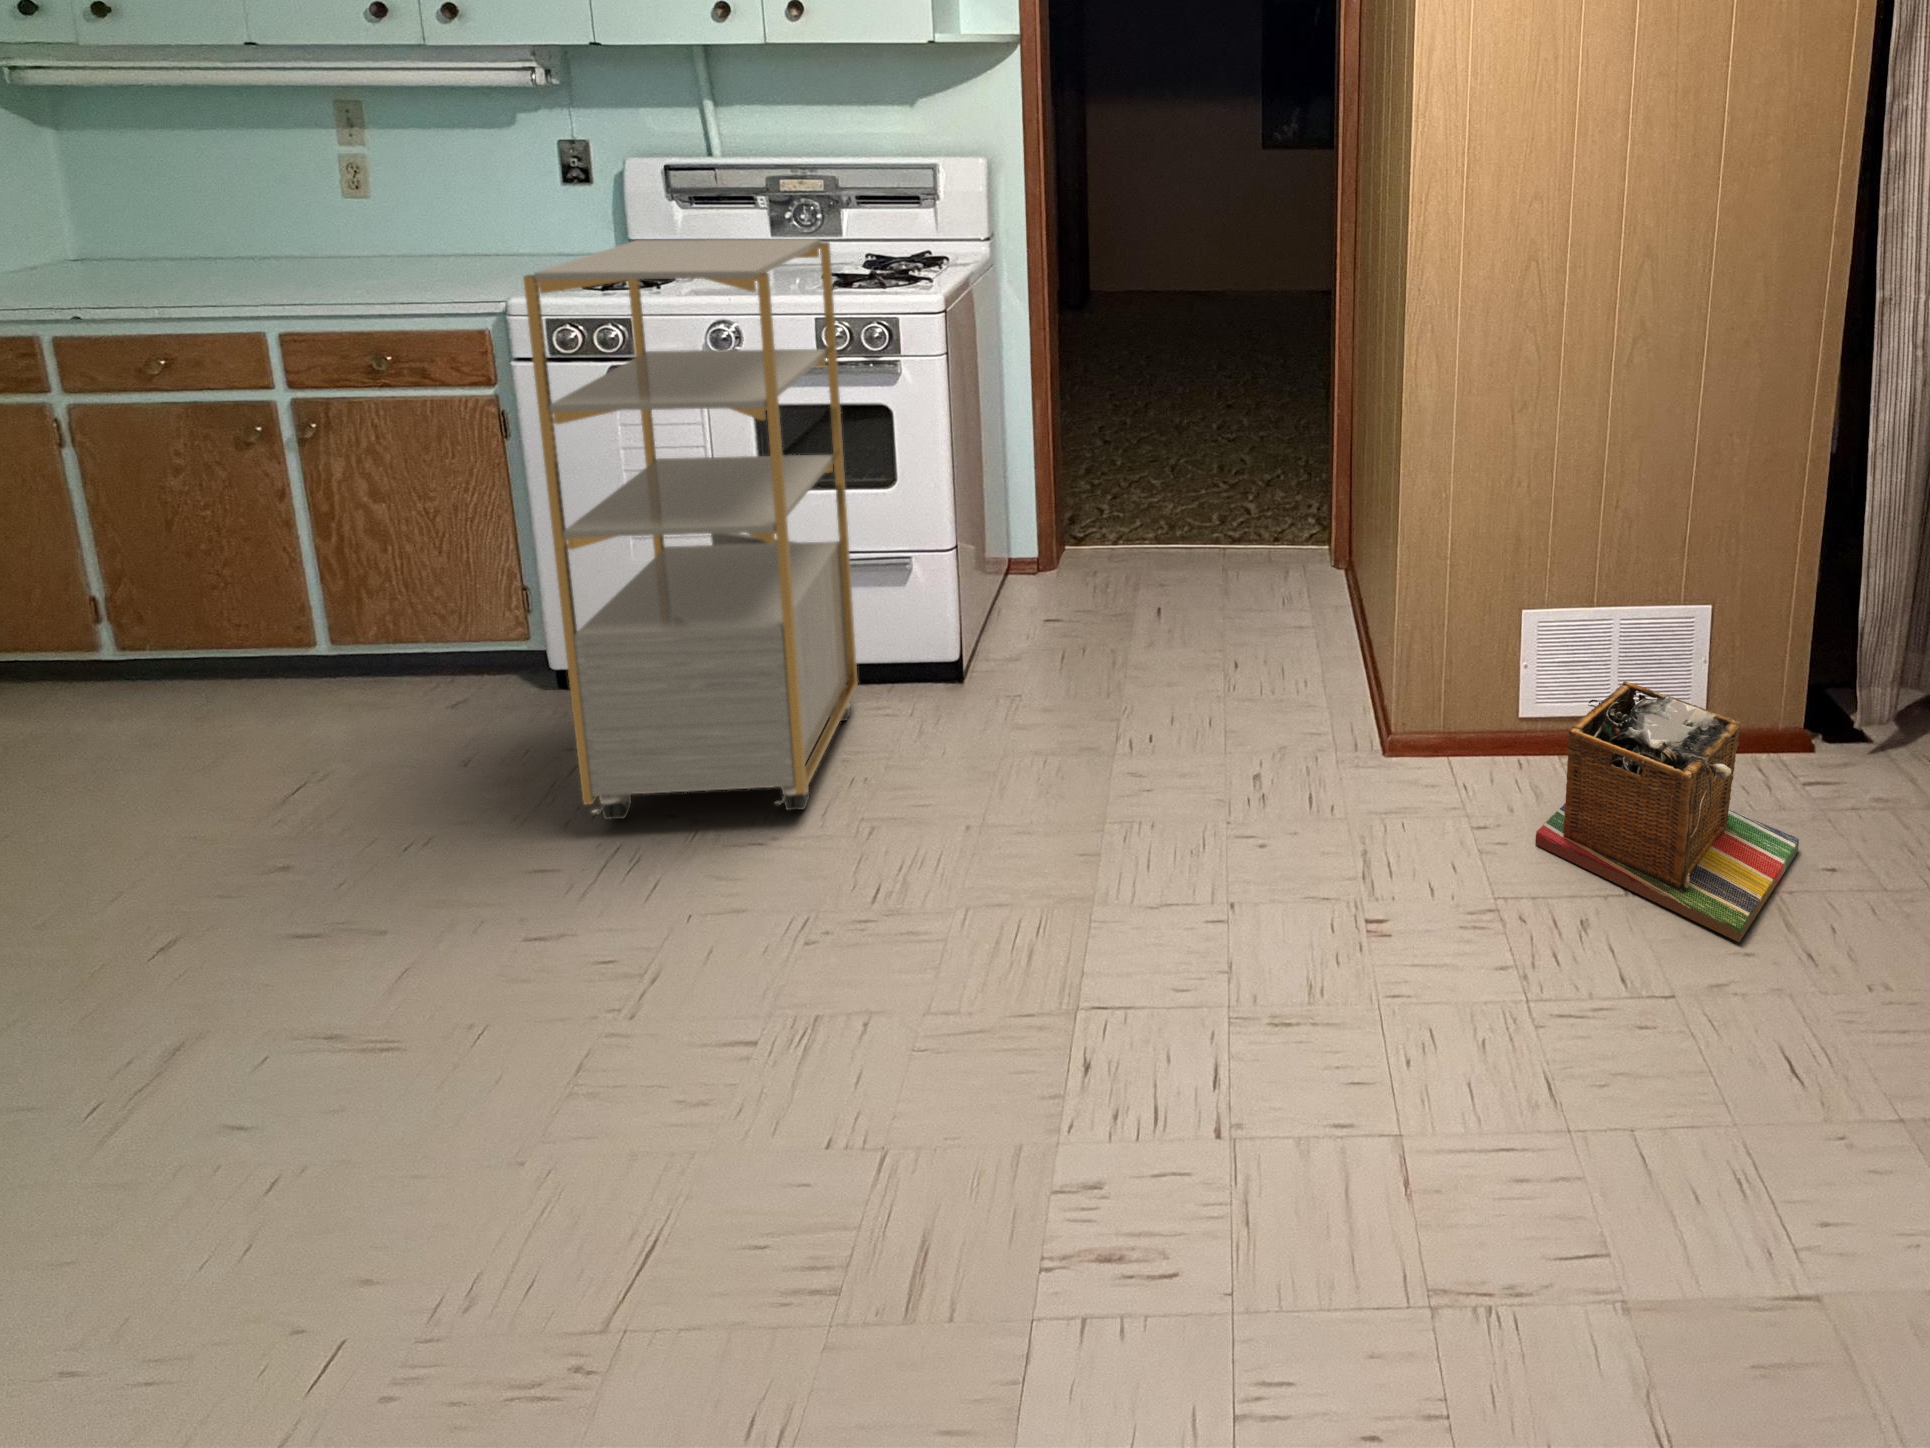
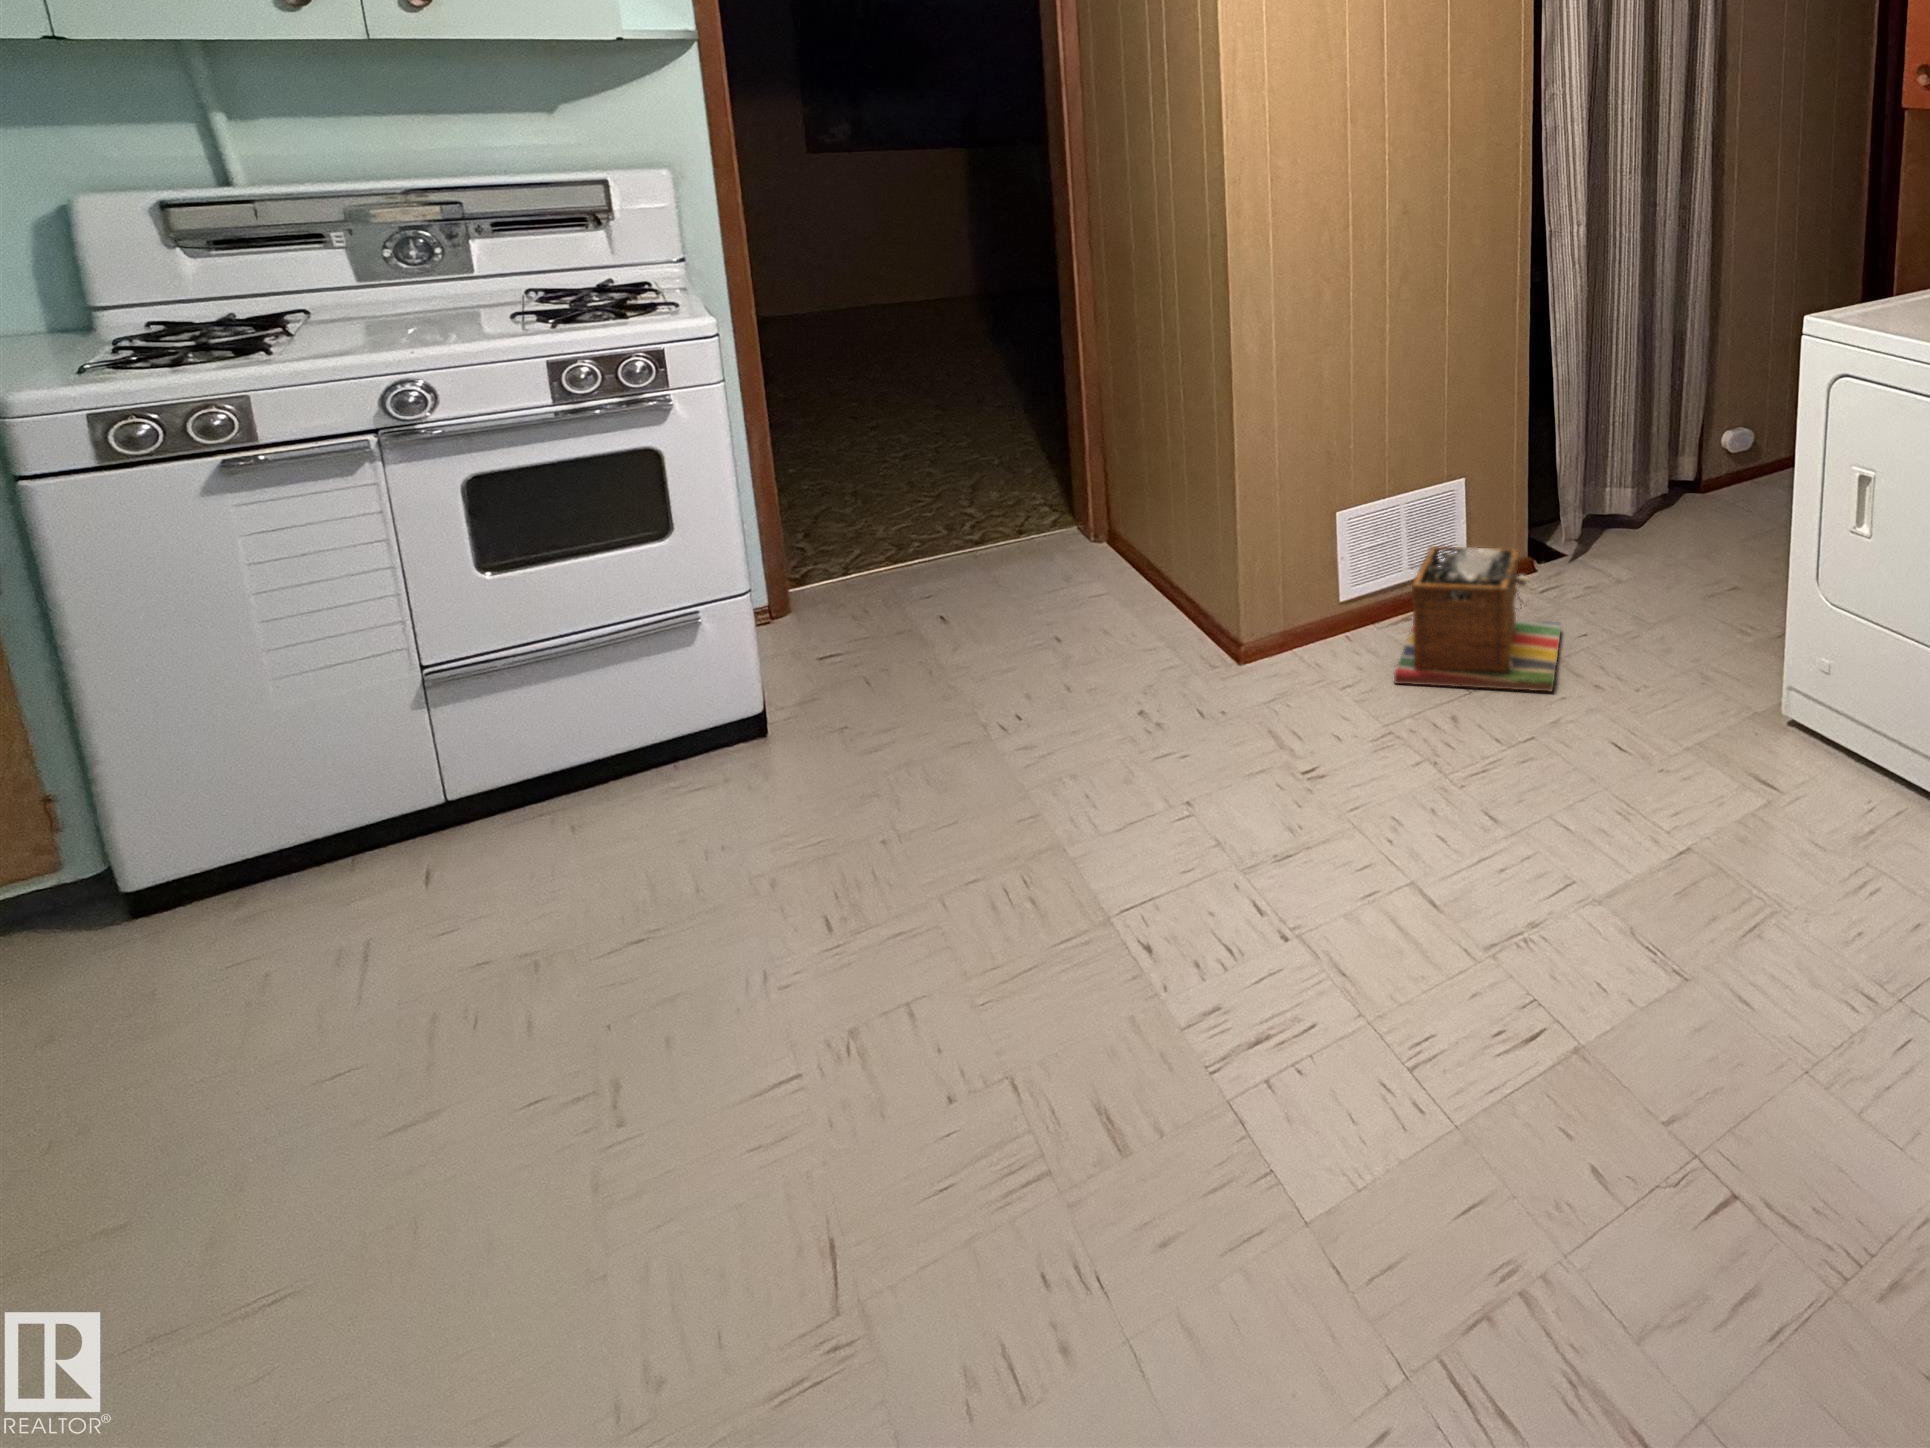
shelving unit: present [523,239,858,819] -> none [252,268,688,993]

